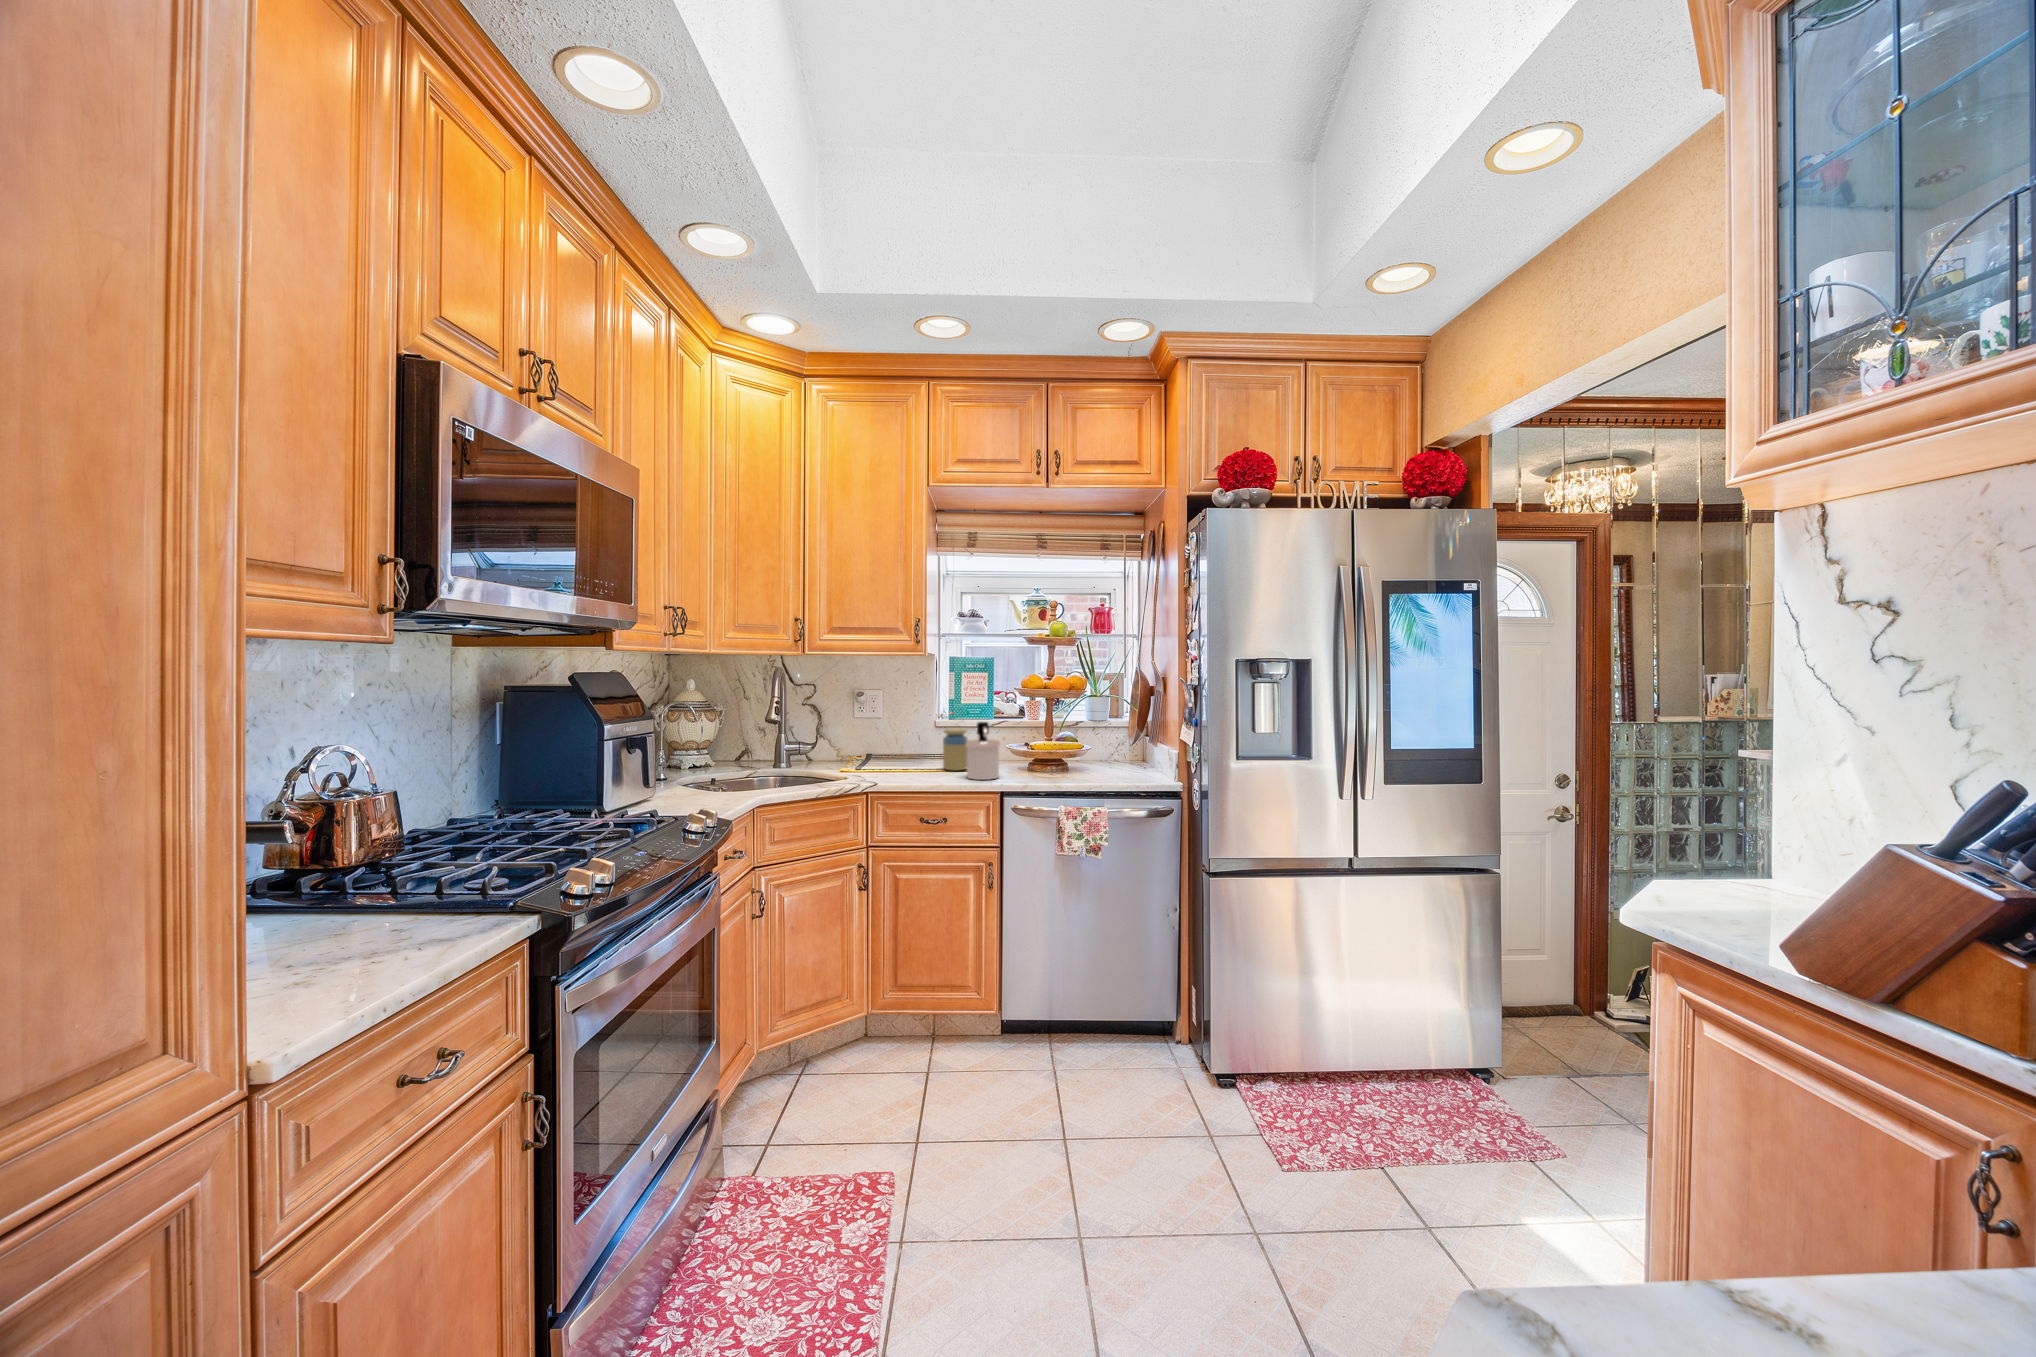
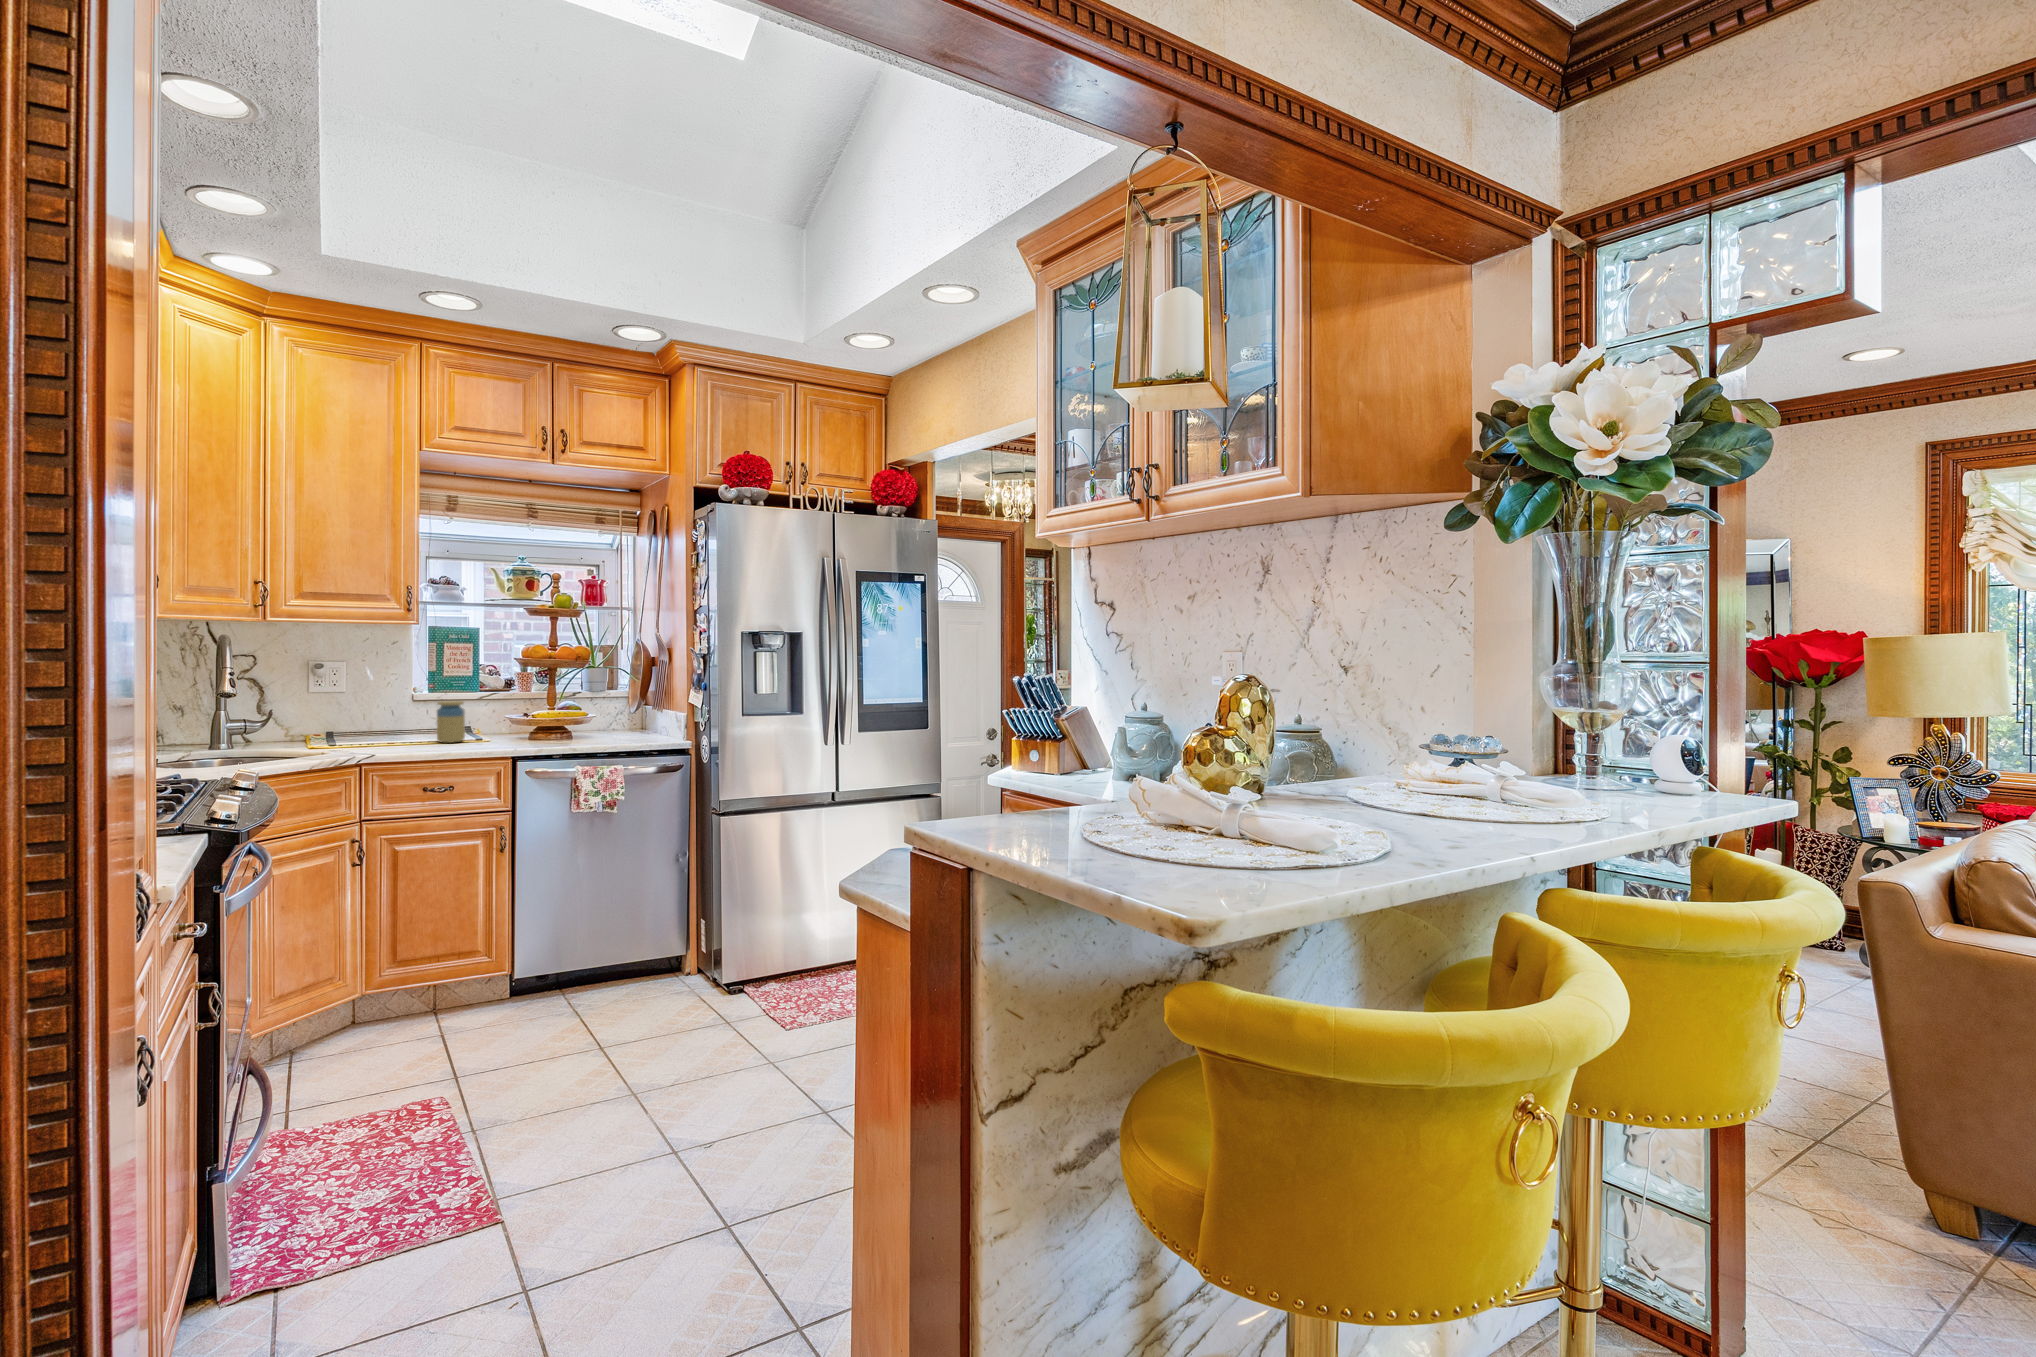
soap dispenser: present [966,722,1000,780] -> none [469,691,507,748]

